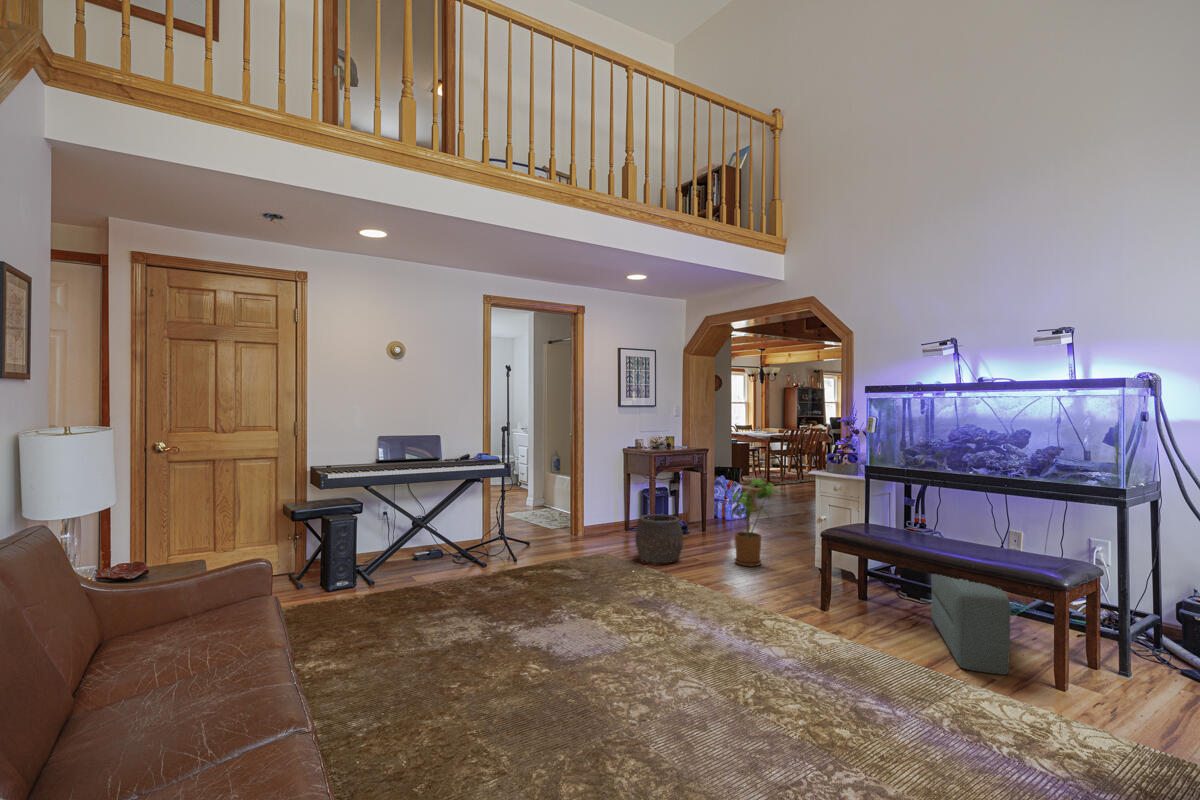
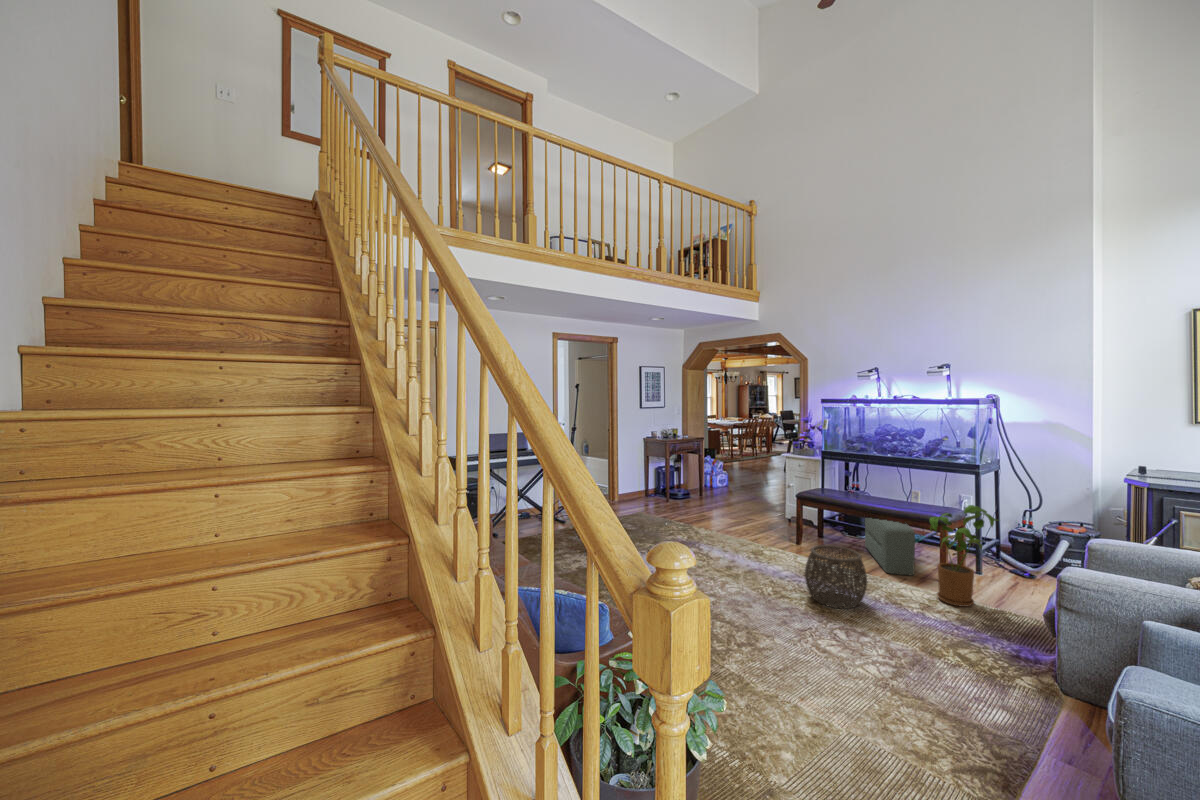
house plant: present [731,479,780,566] -> present [930,505,998,607]
woven basket: present [635,514,683,563] -> present [805,545,867,609]

